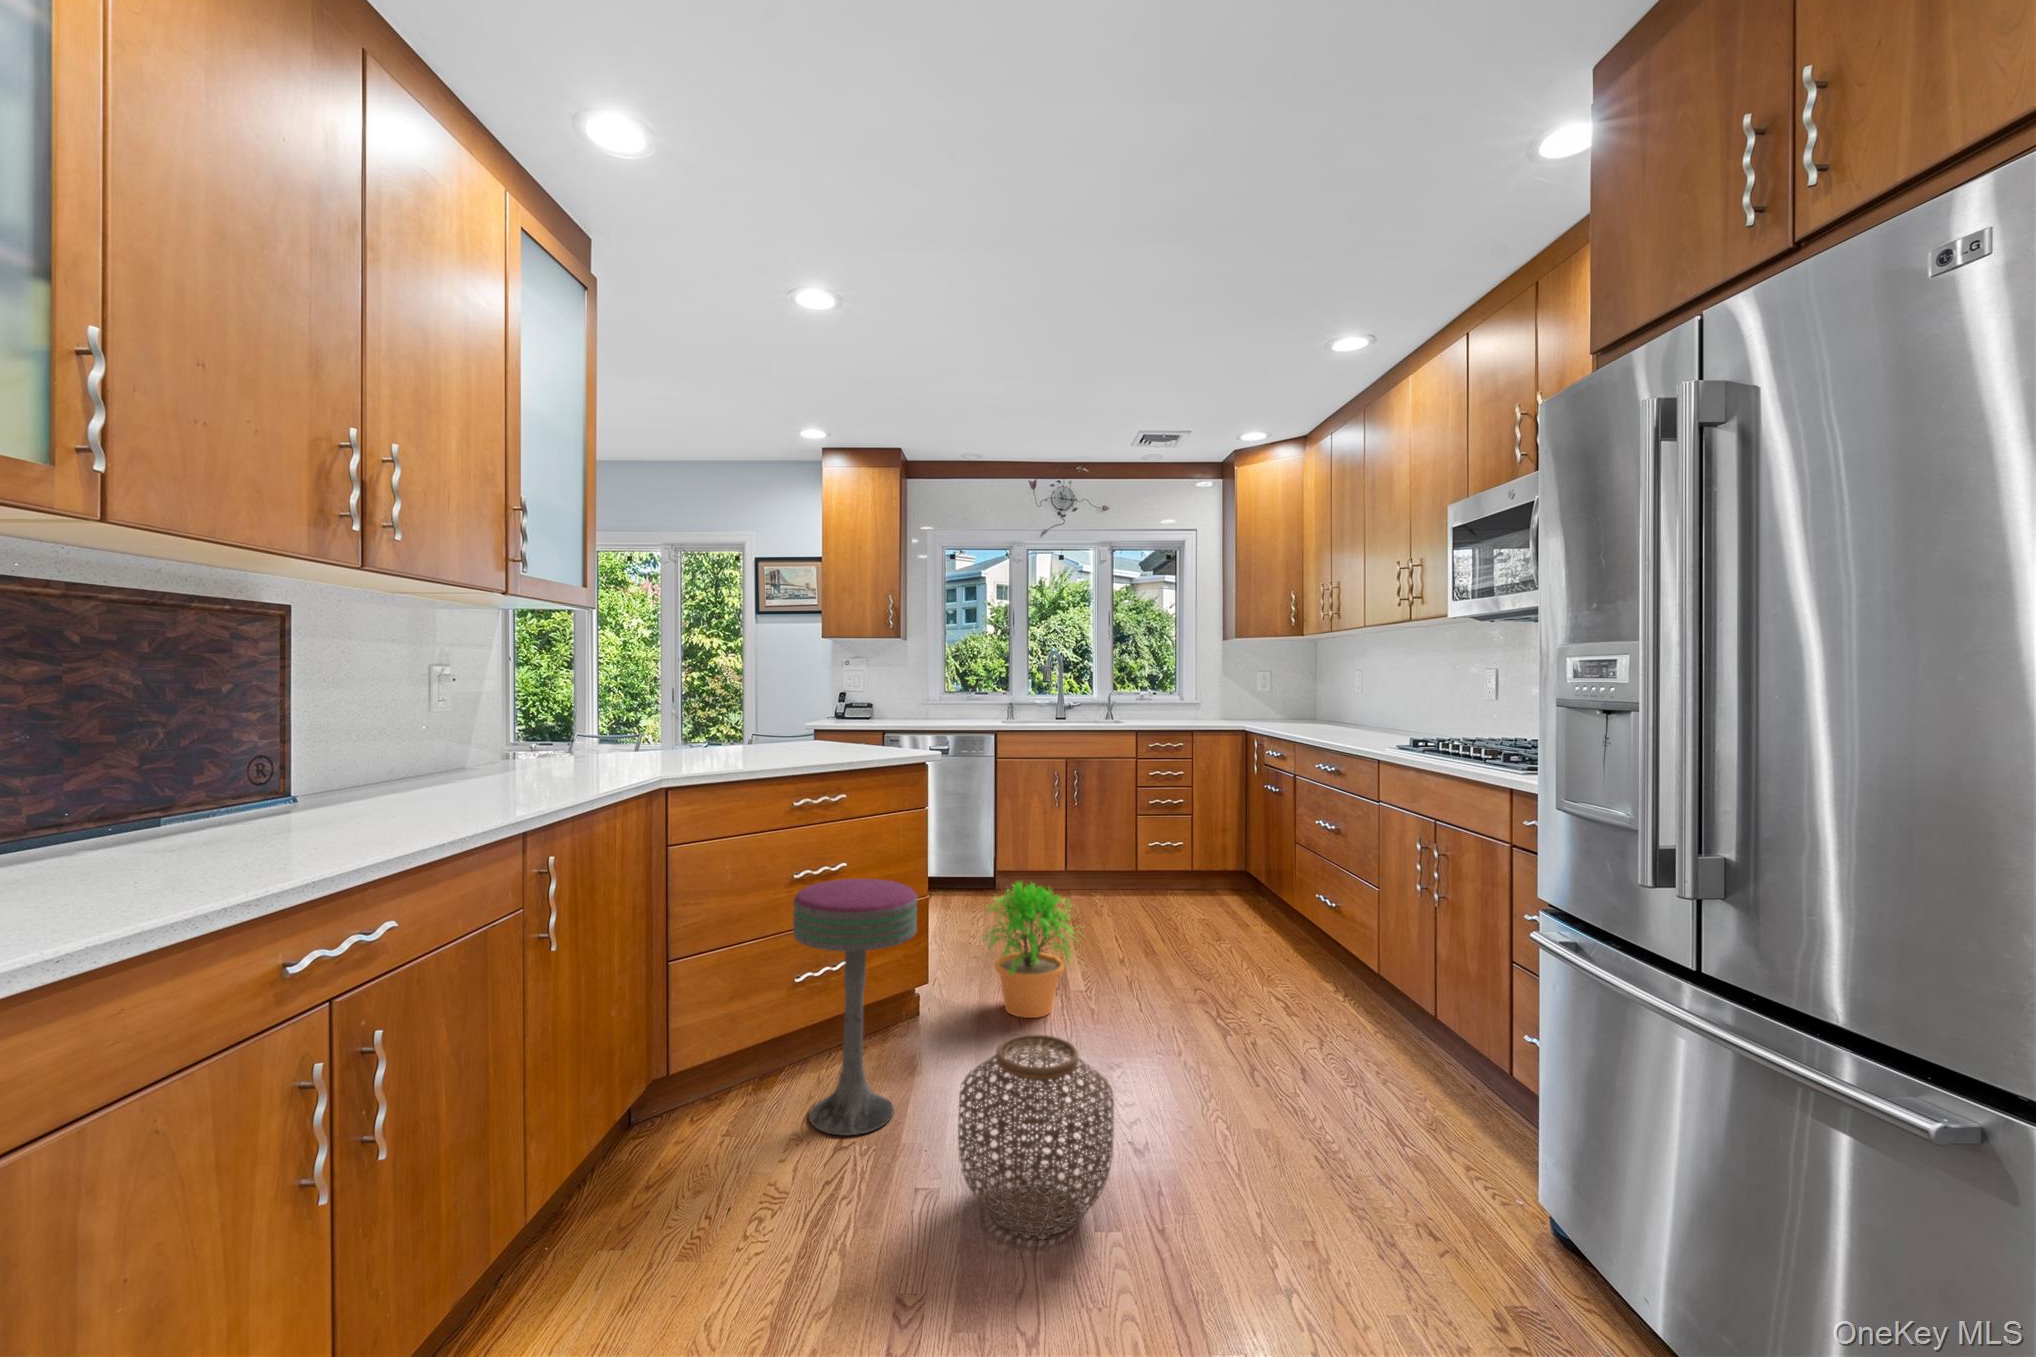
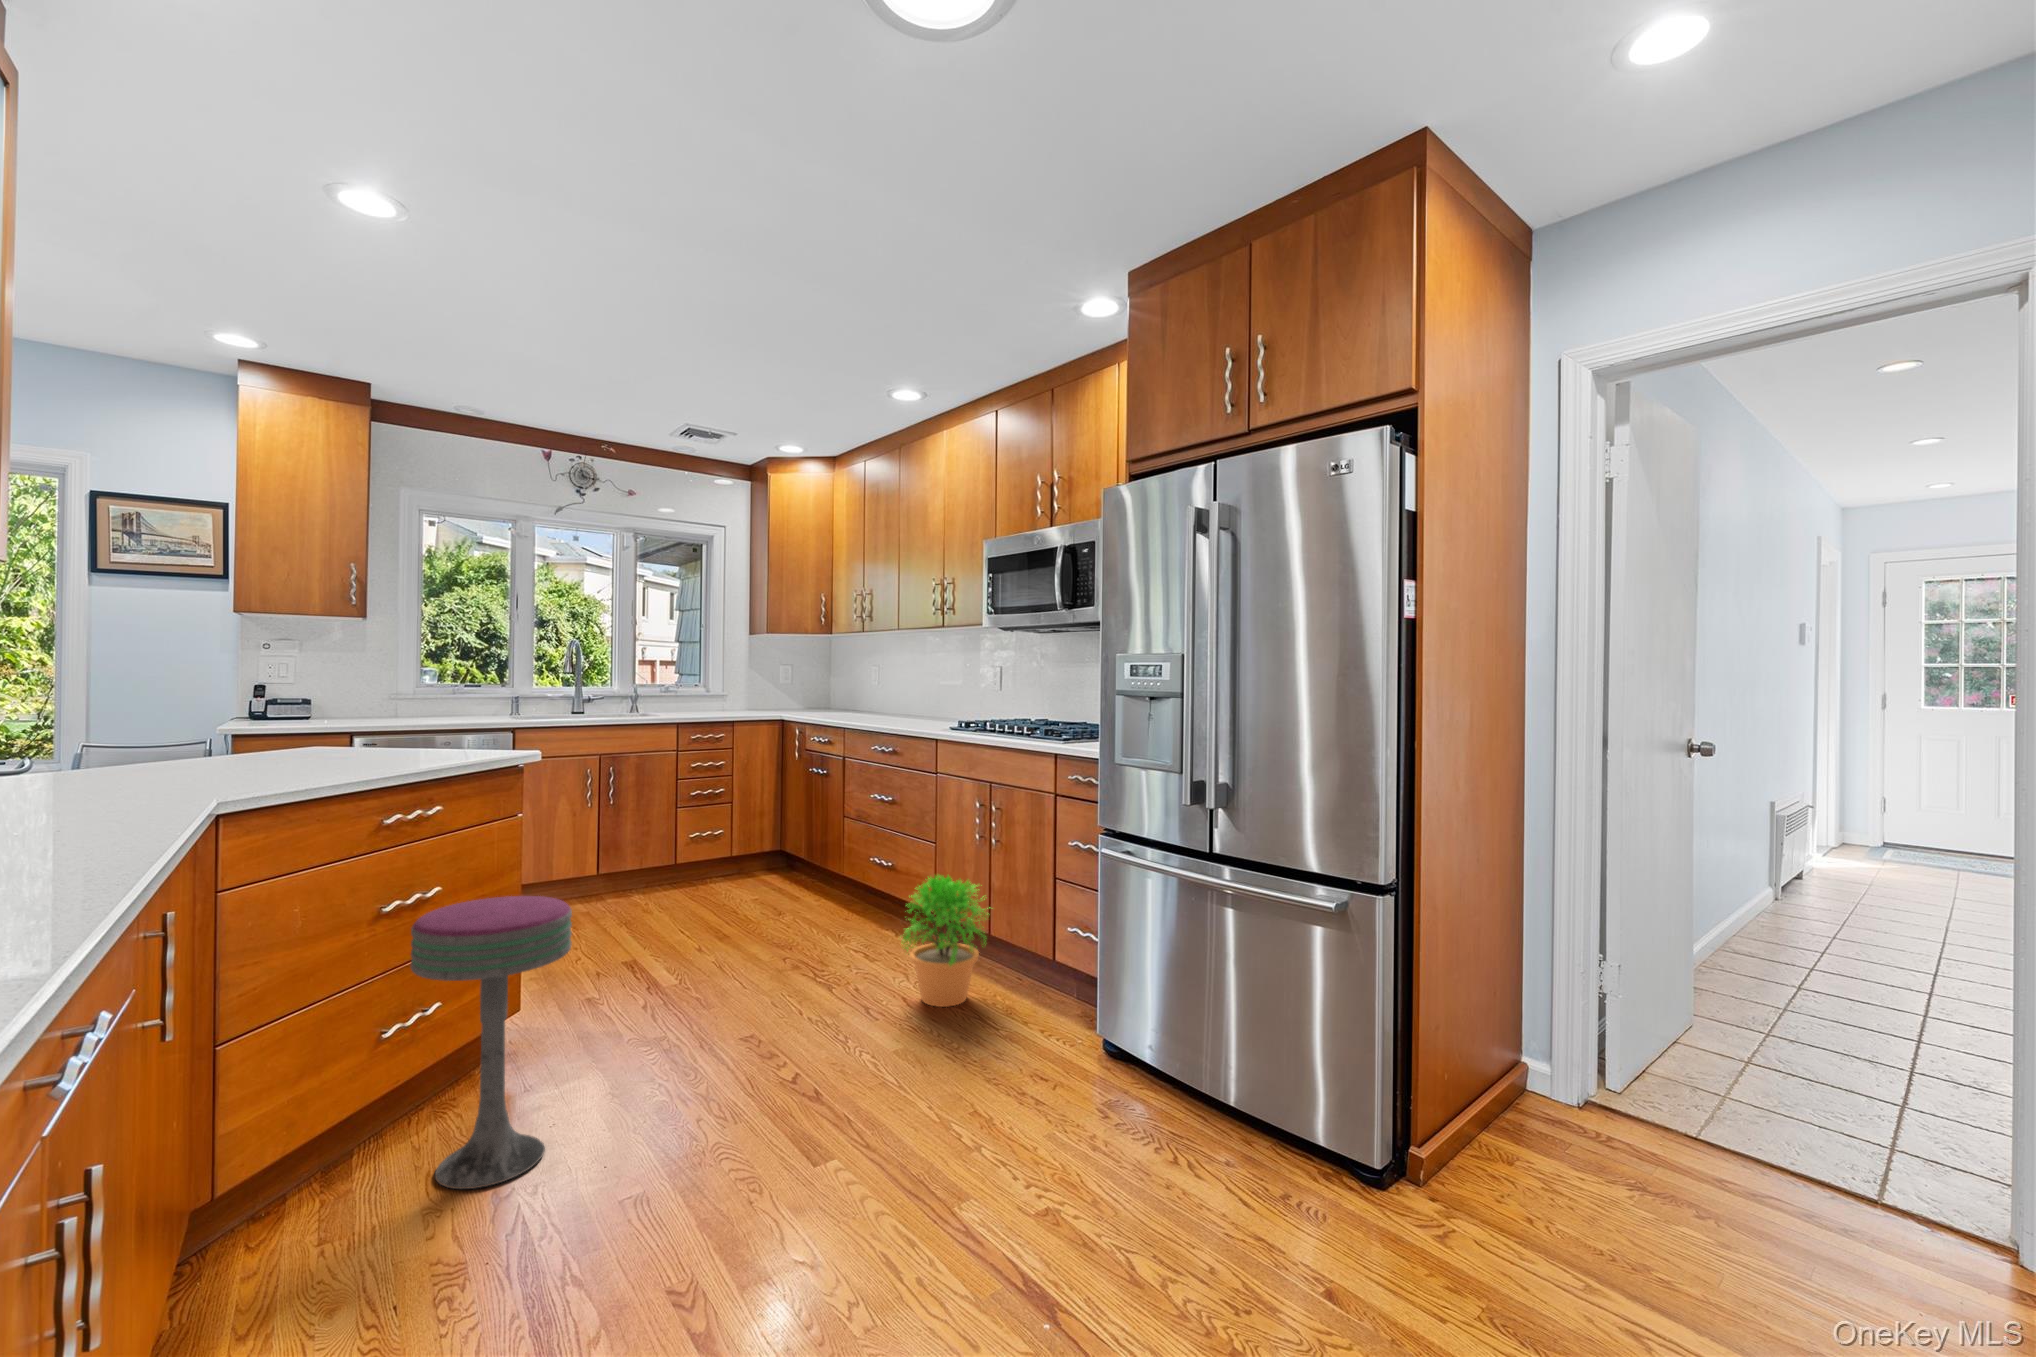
potted plant: present [985,882,1080,1018] -> present [902,875,990,1007]
woven basket: present [958,1035,1114,1236] -> none [672,1008,825,1196]

